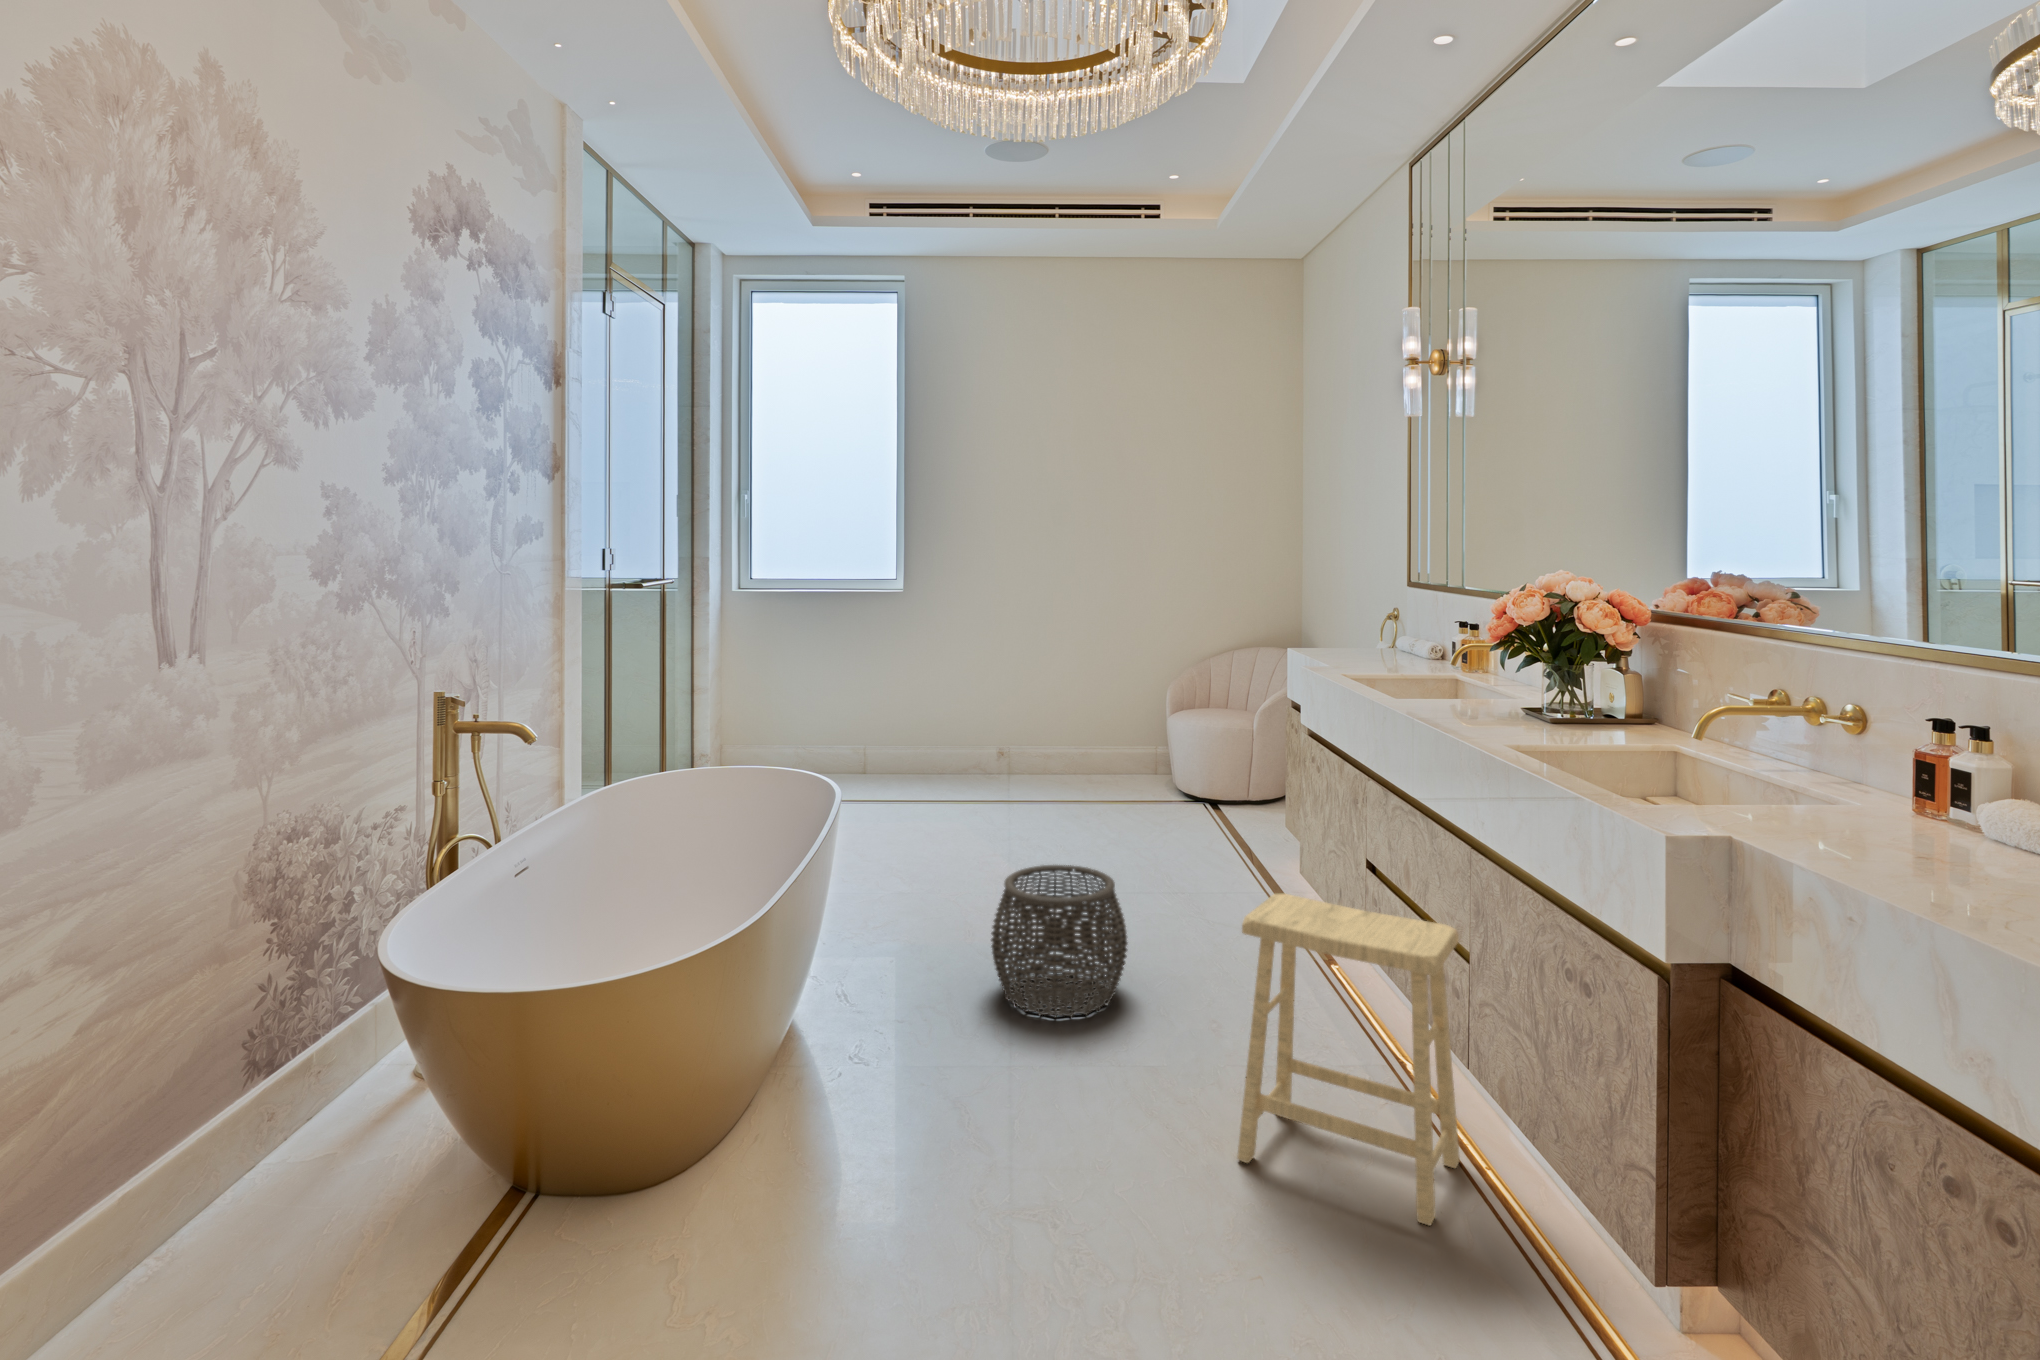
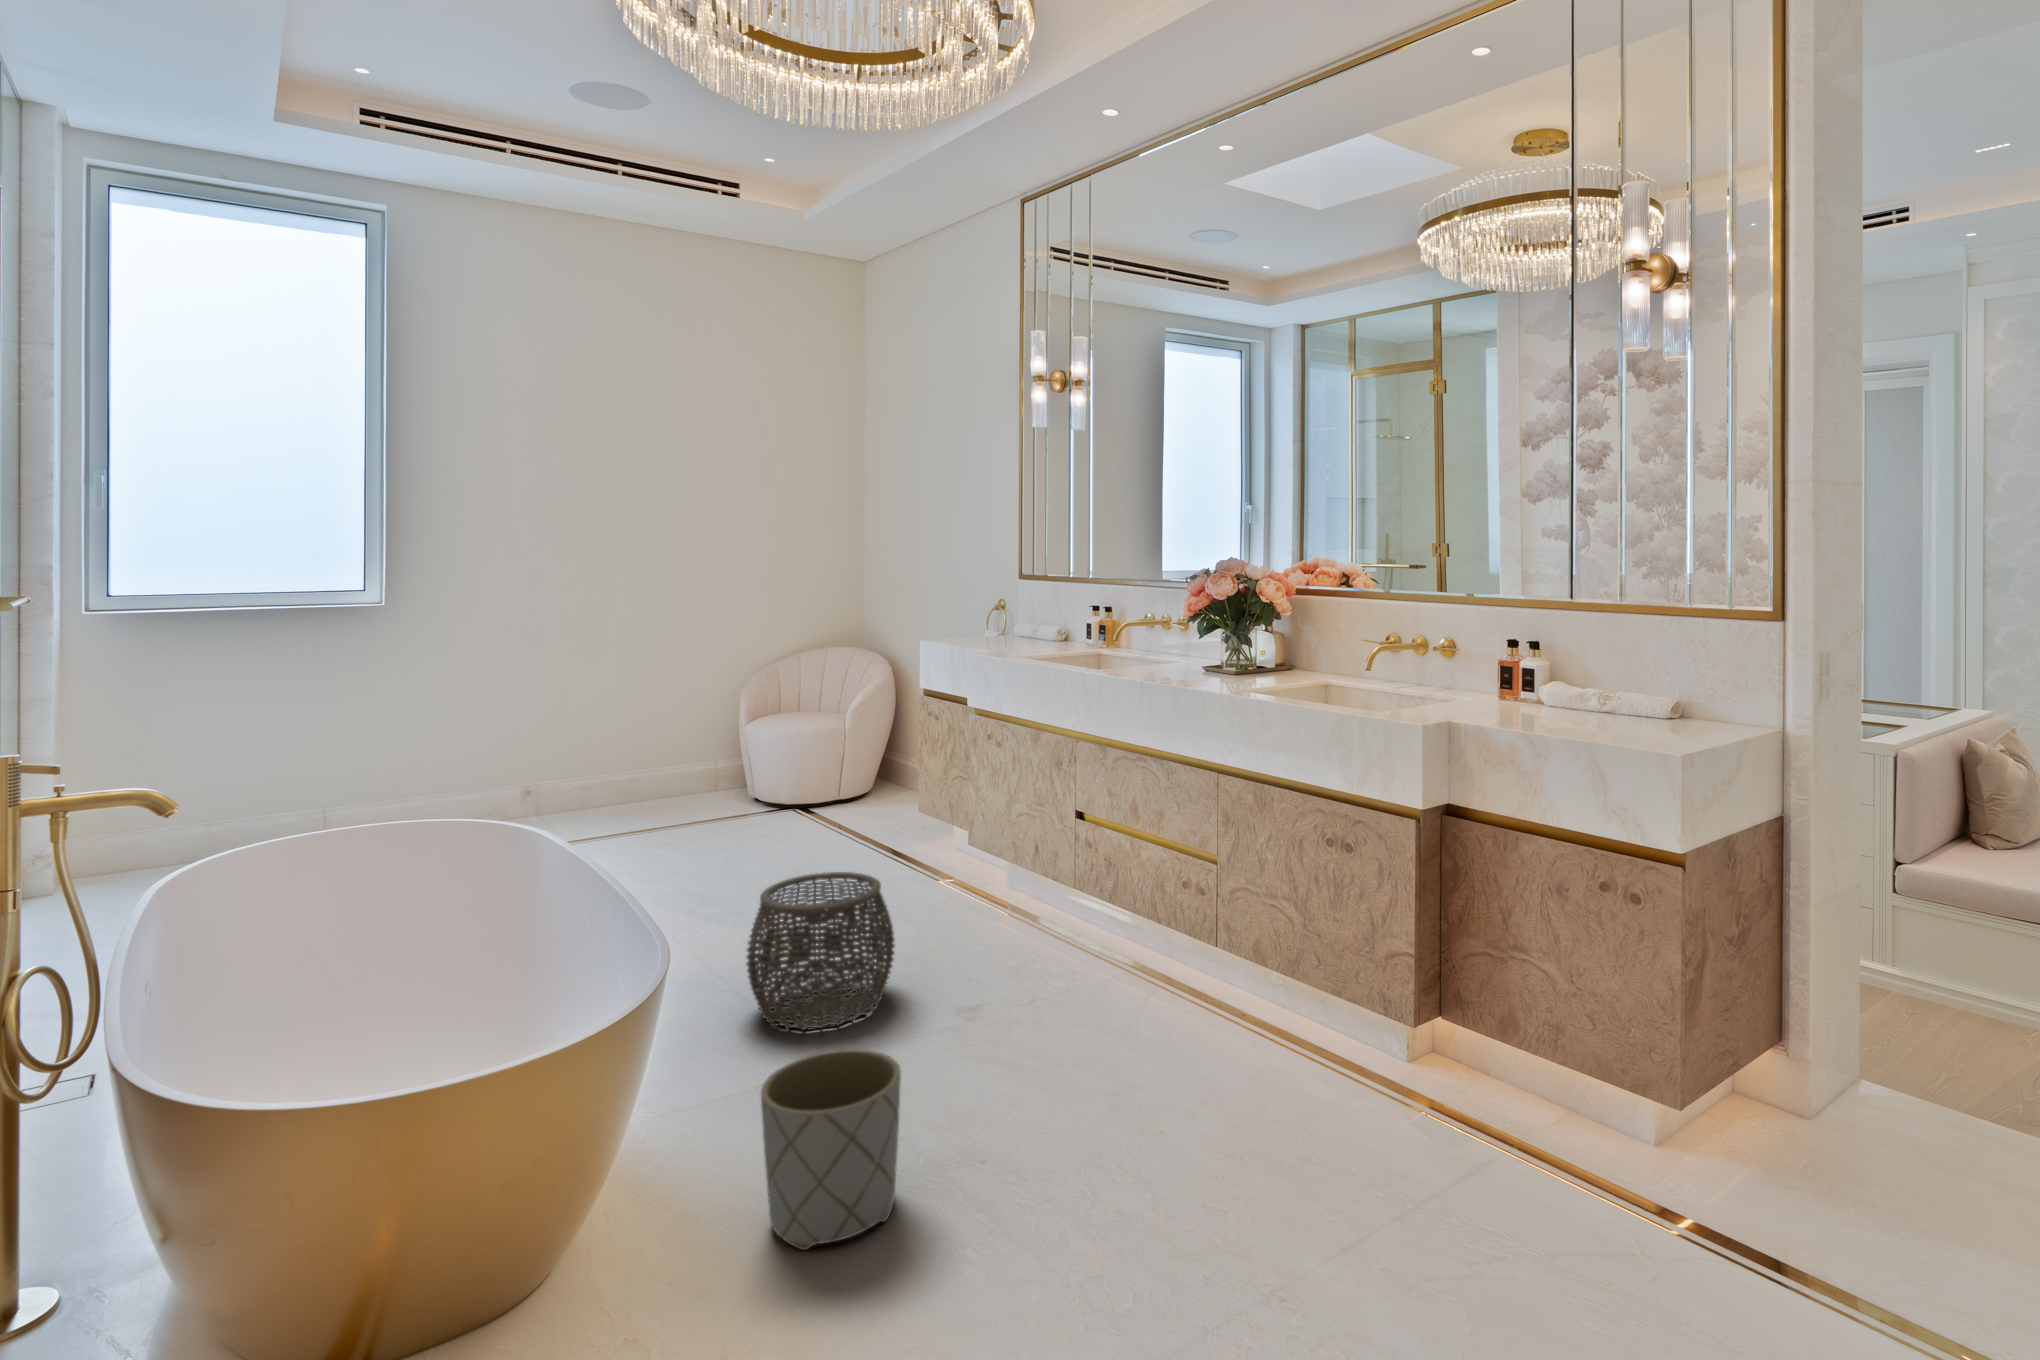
footstool: present [1237,893,1460,1226] -> none [1091,834,1257,1074]
planter: none [838,1040,966,1227] -> present [761,1049,901,1250]

